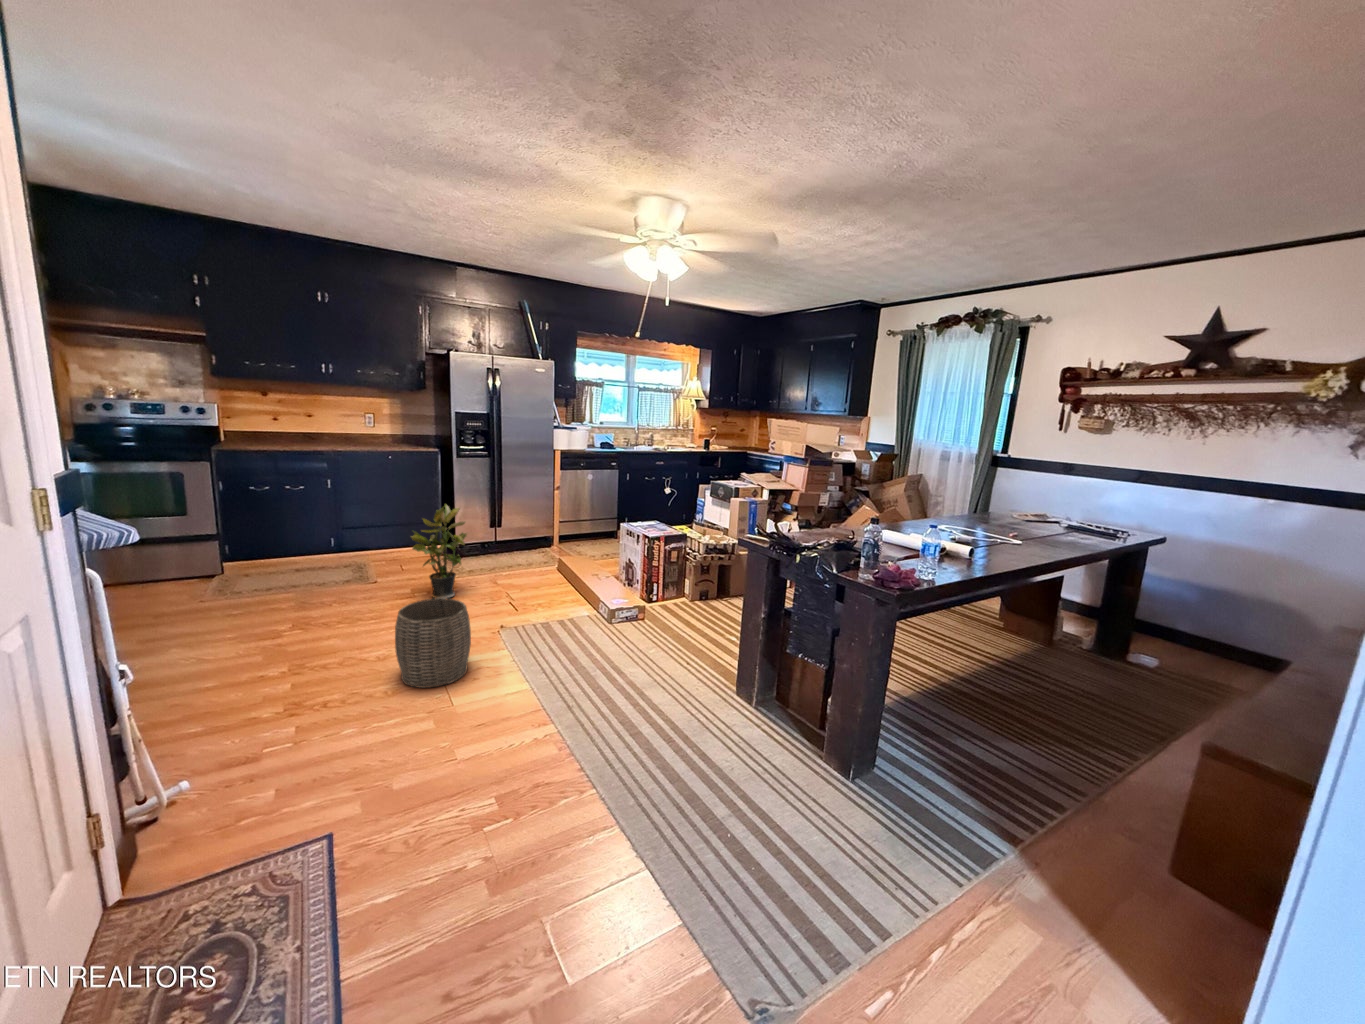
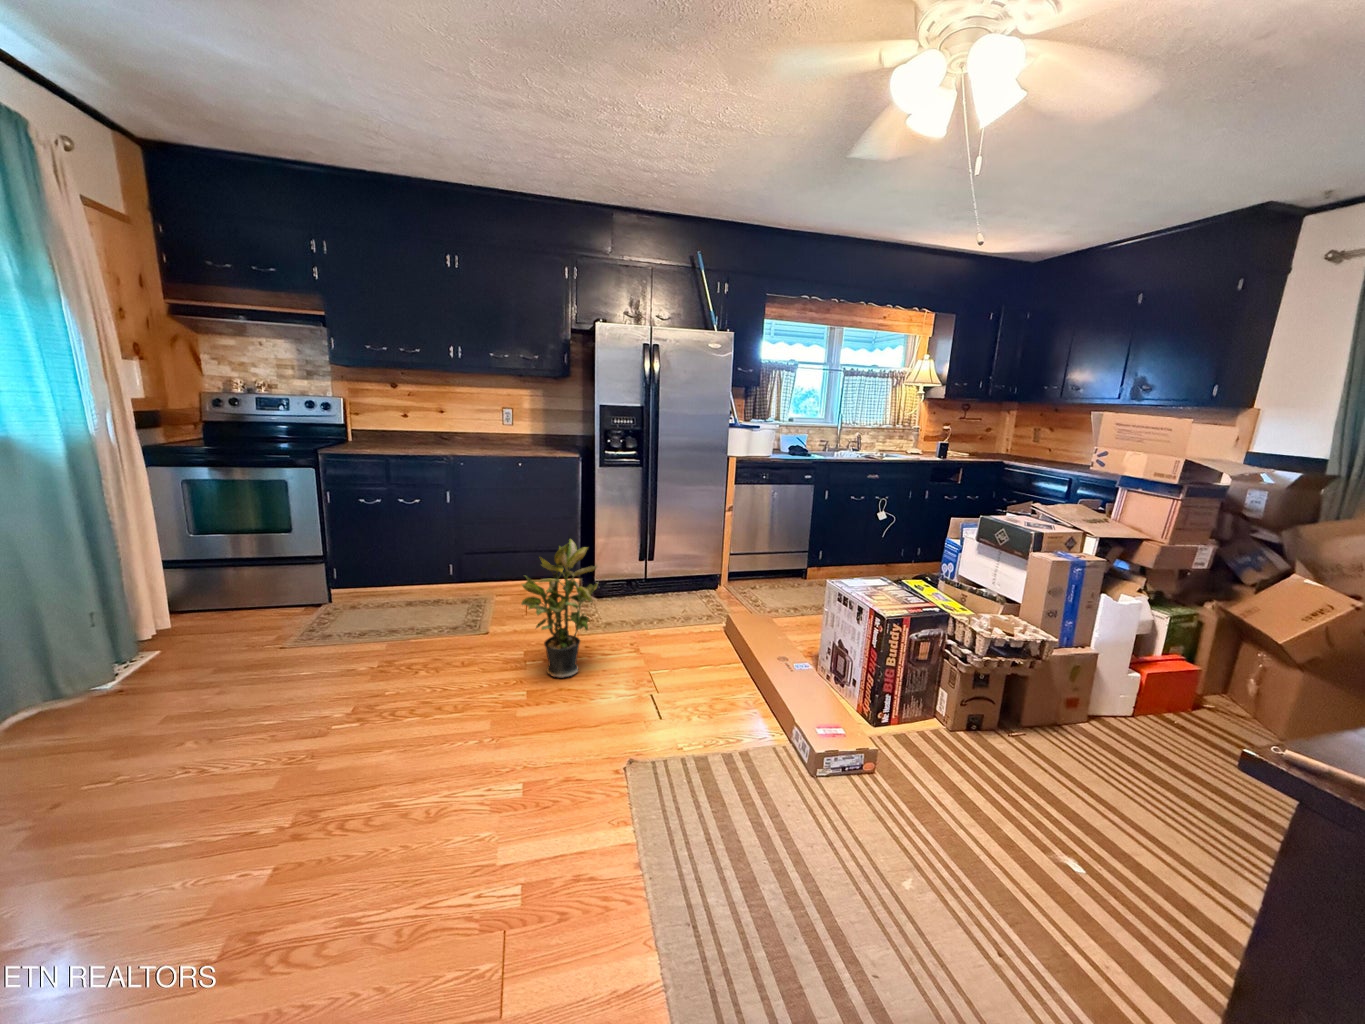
woven basket: present [395,598,471,688] -> none [437,730,568,920]

